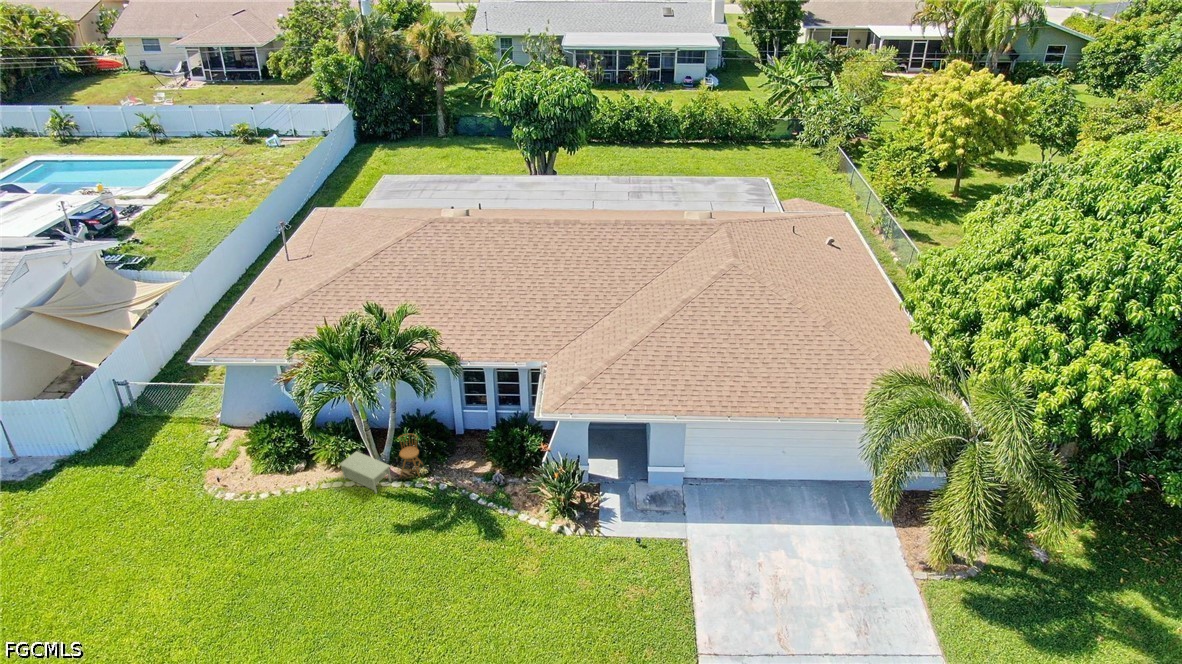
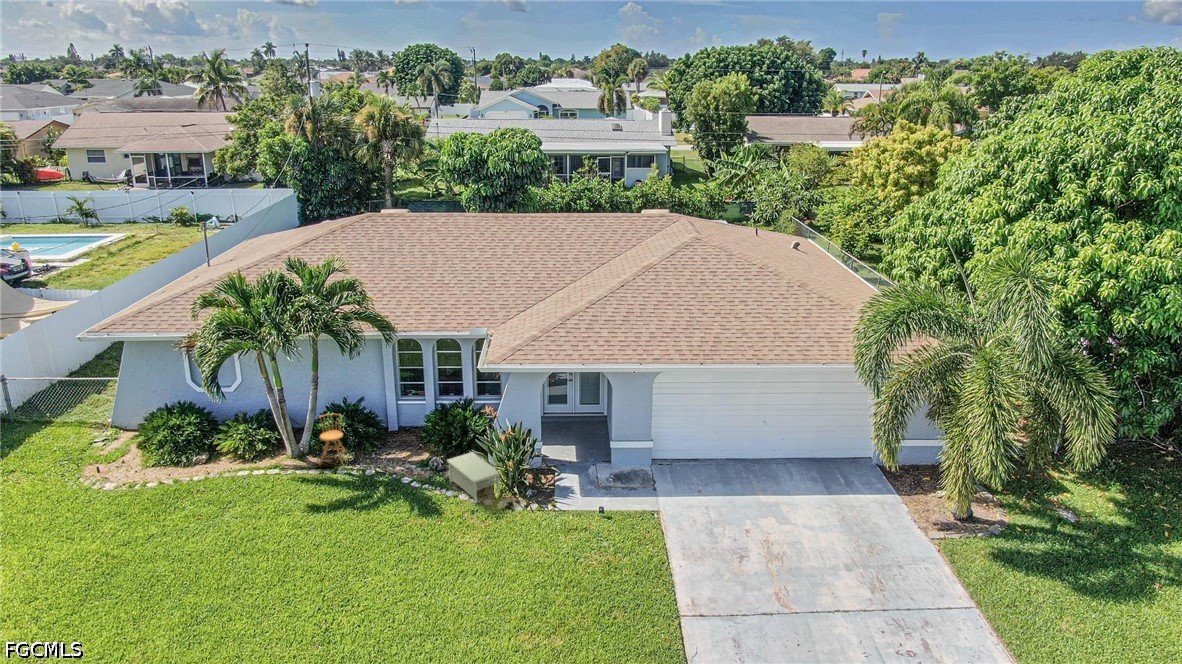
storage bench: present [339,451,391,493] -> present [447,452,500,503]

